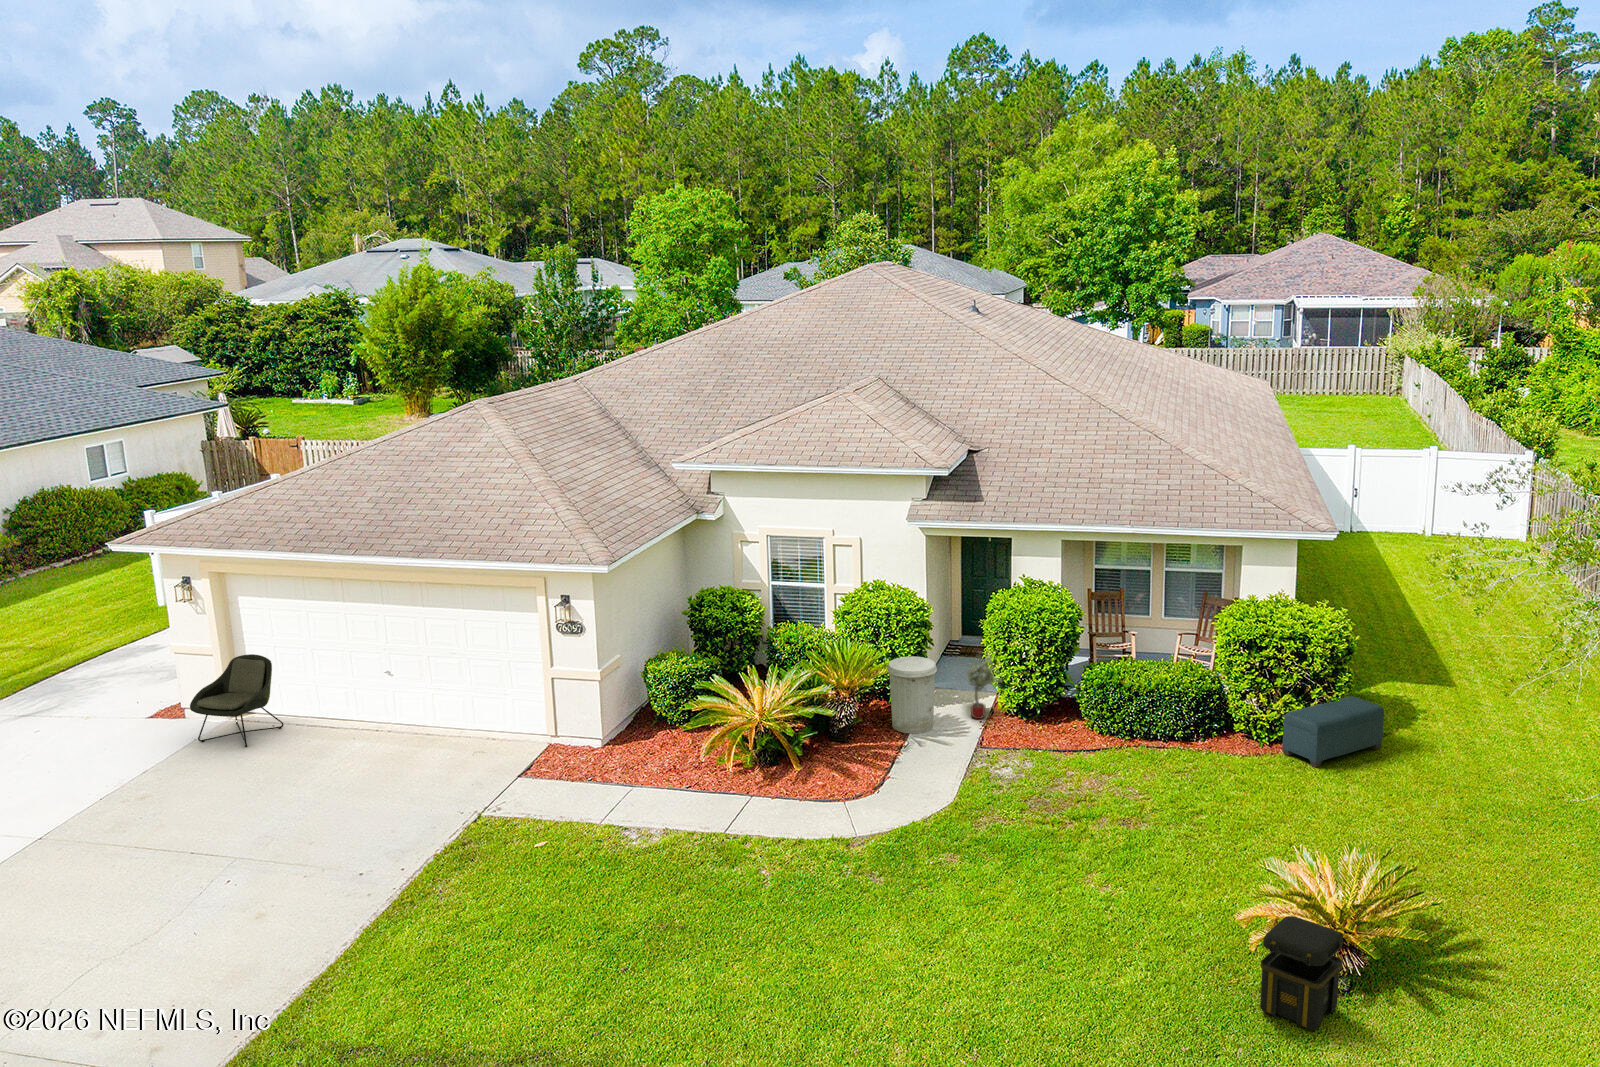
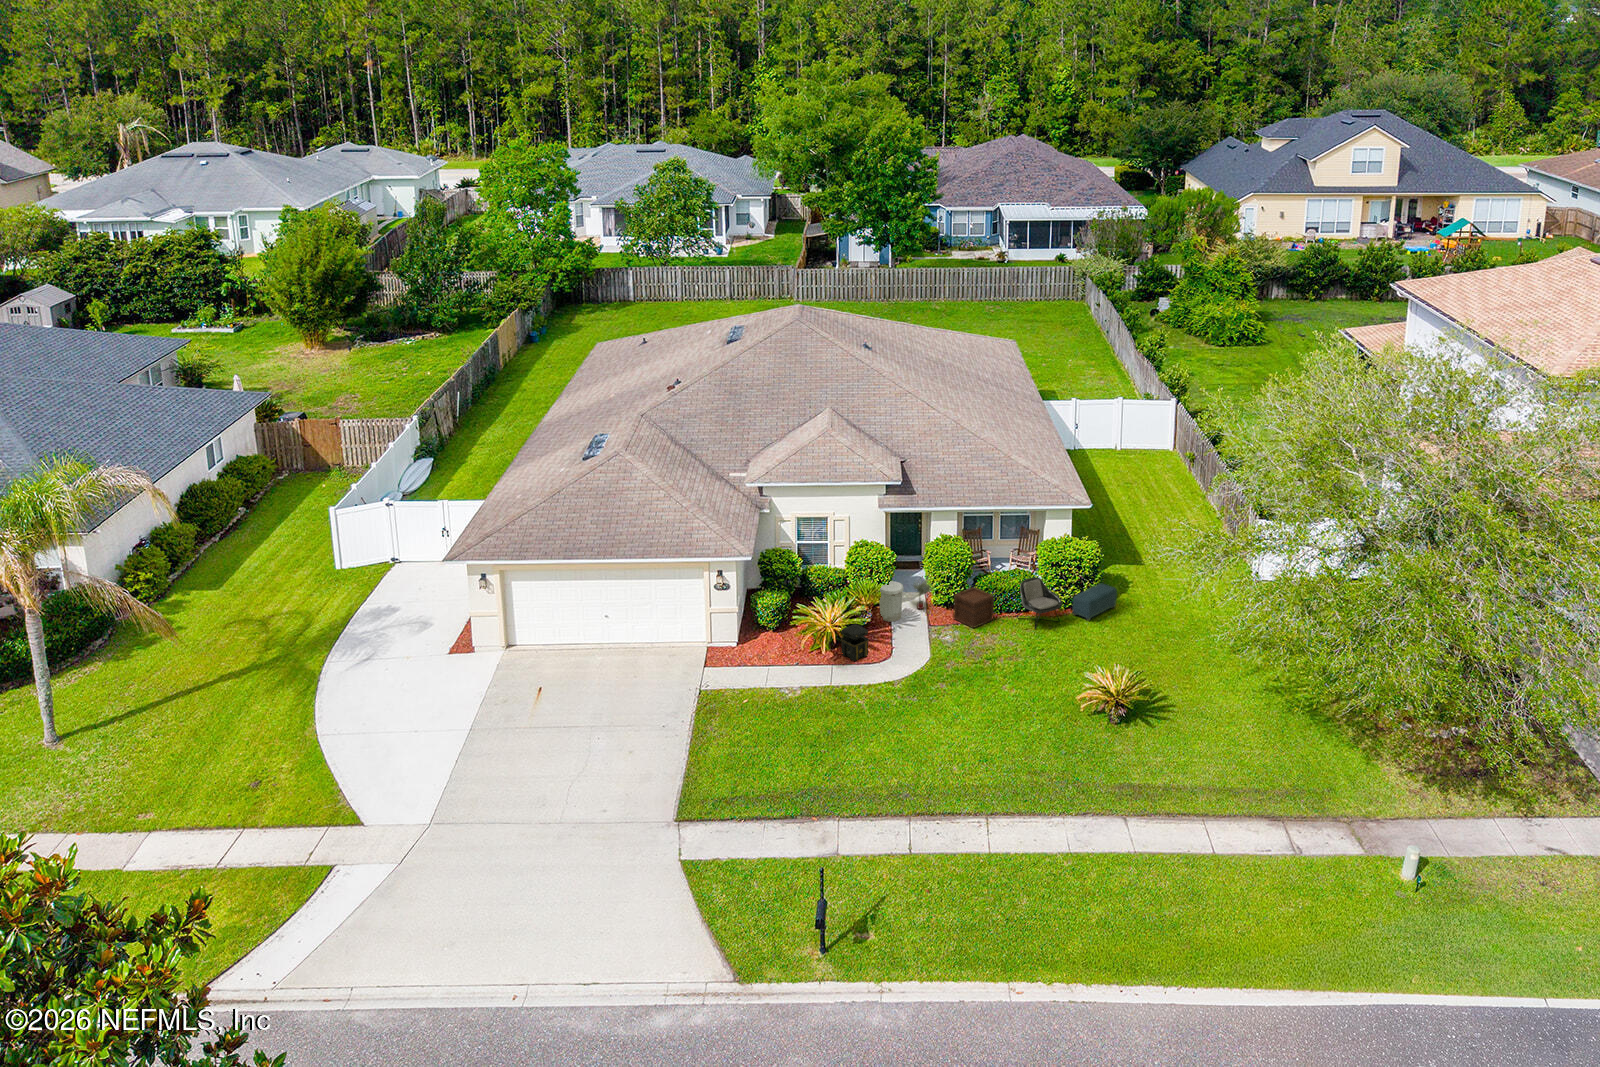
lounge chair: present [190,654,283,747] -> present [1017,578,1062,629]
wooden crate: none [1032,679,1113,758] -> present [953,587,994,628]
toolbox: present [1260,916,1343,1031] -> present [841,624,869,661]

